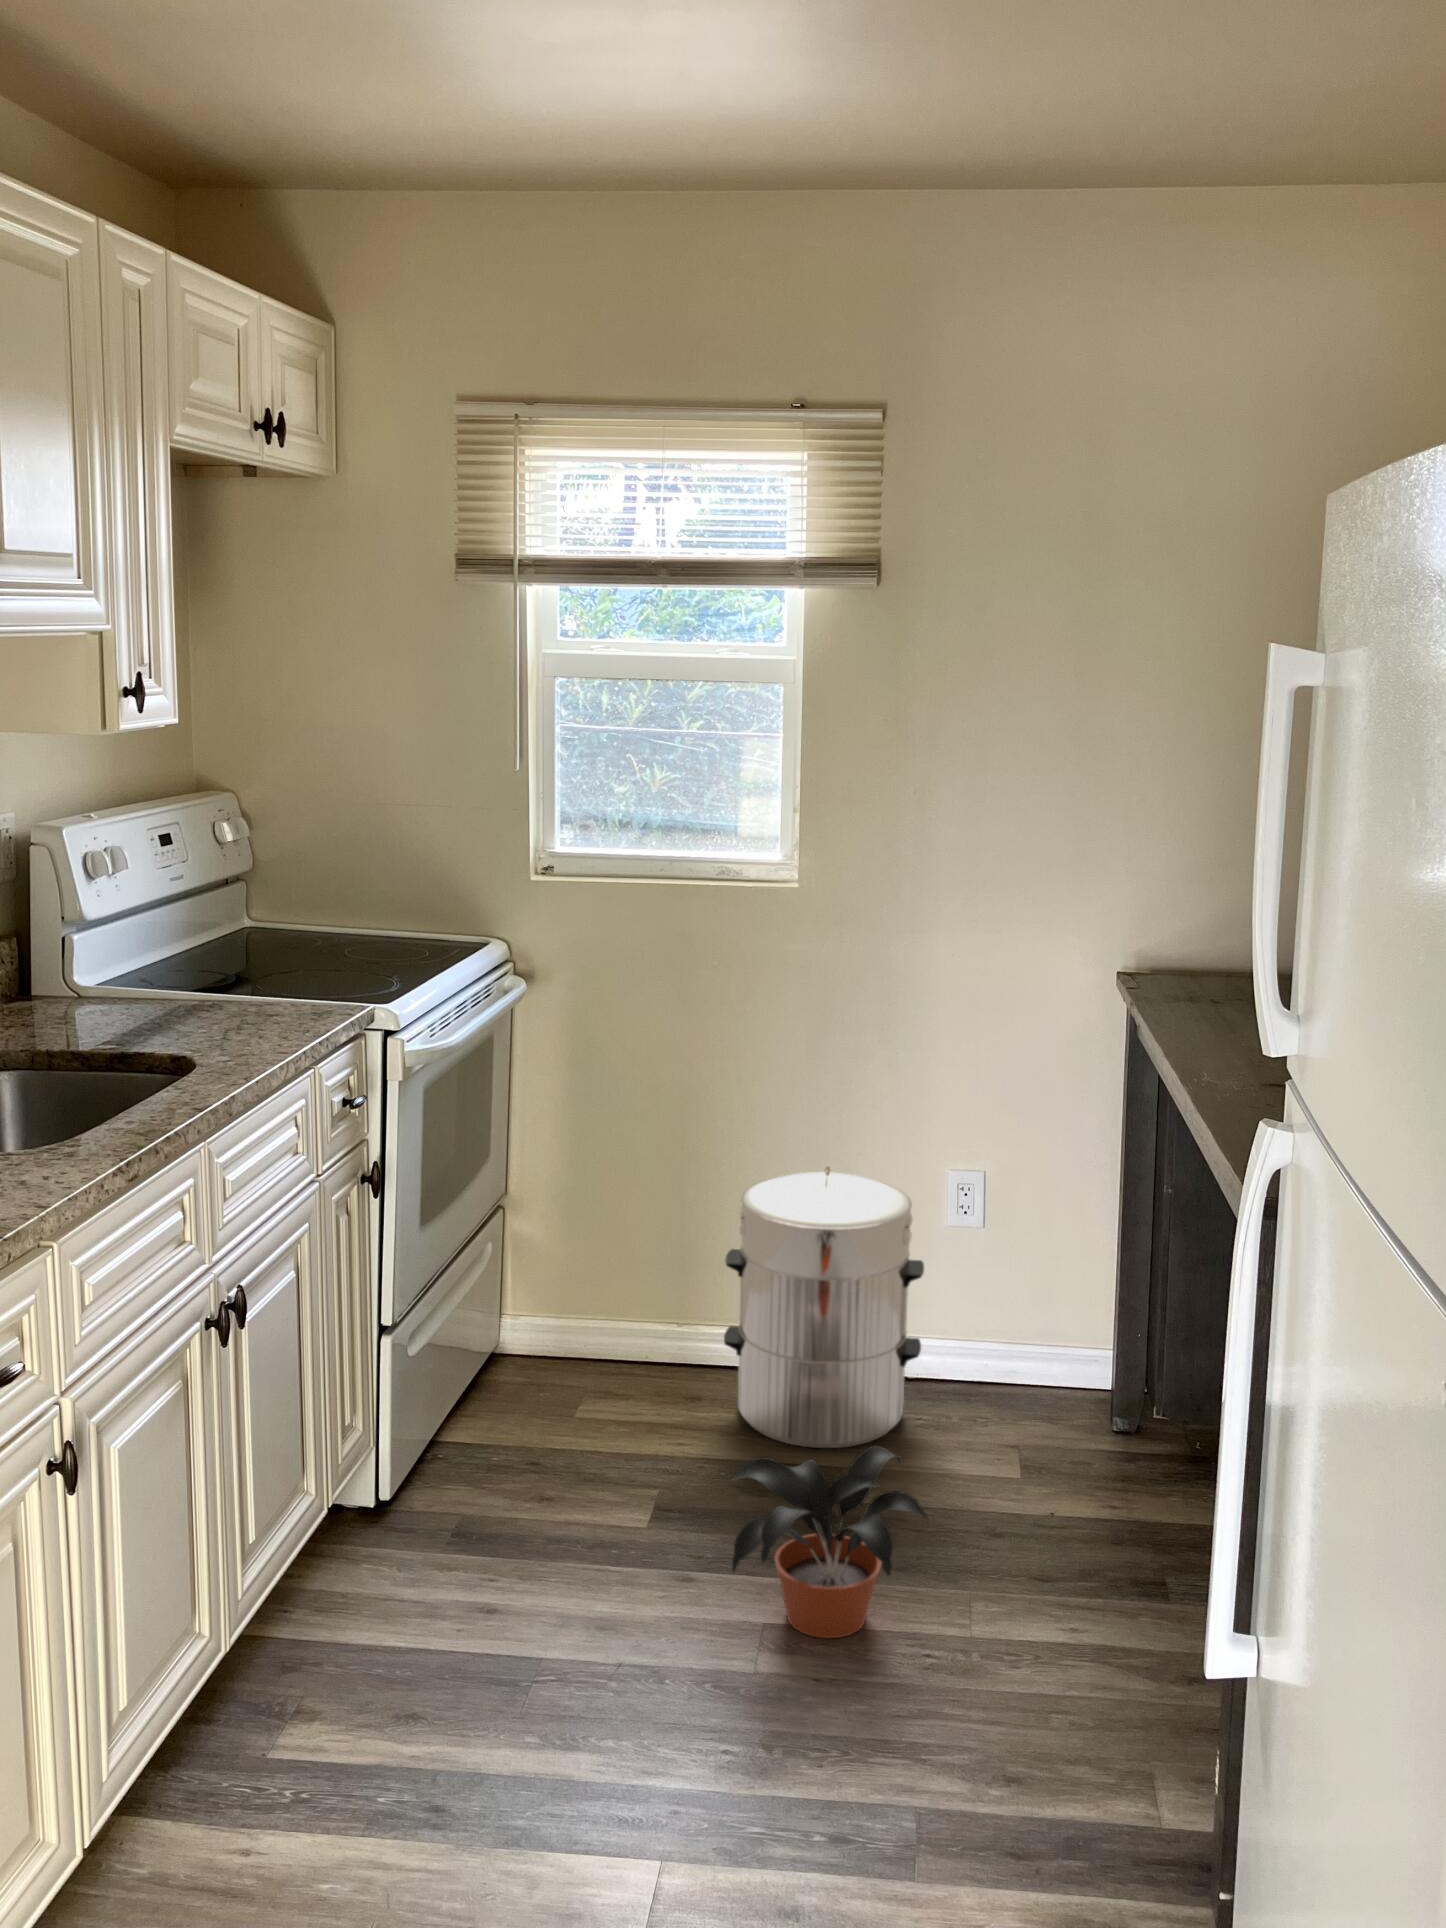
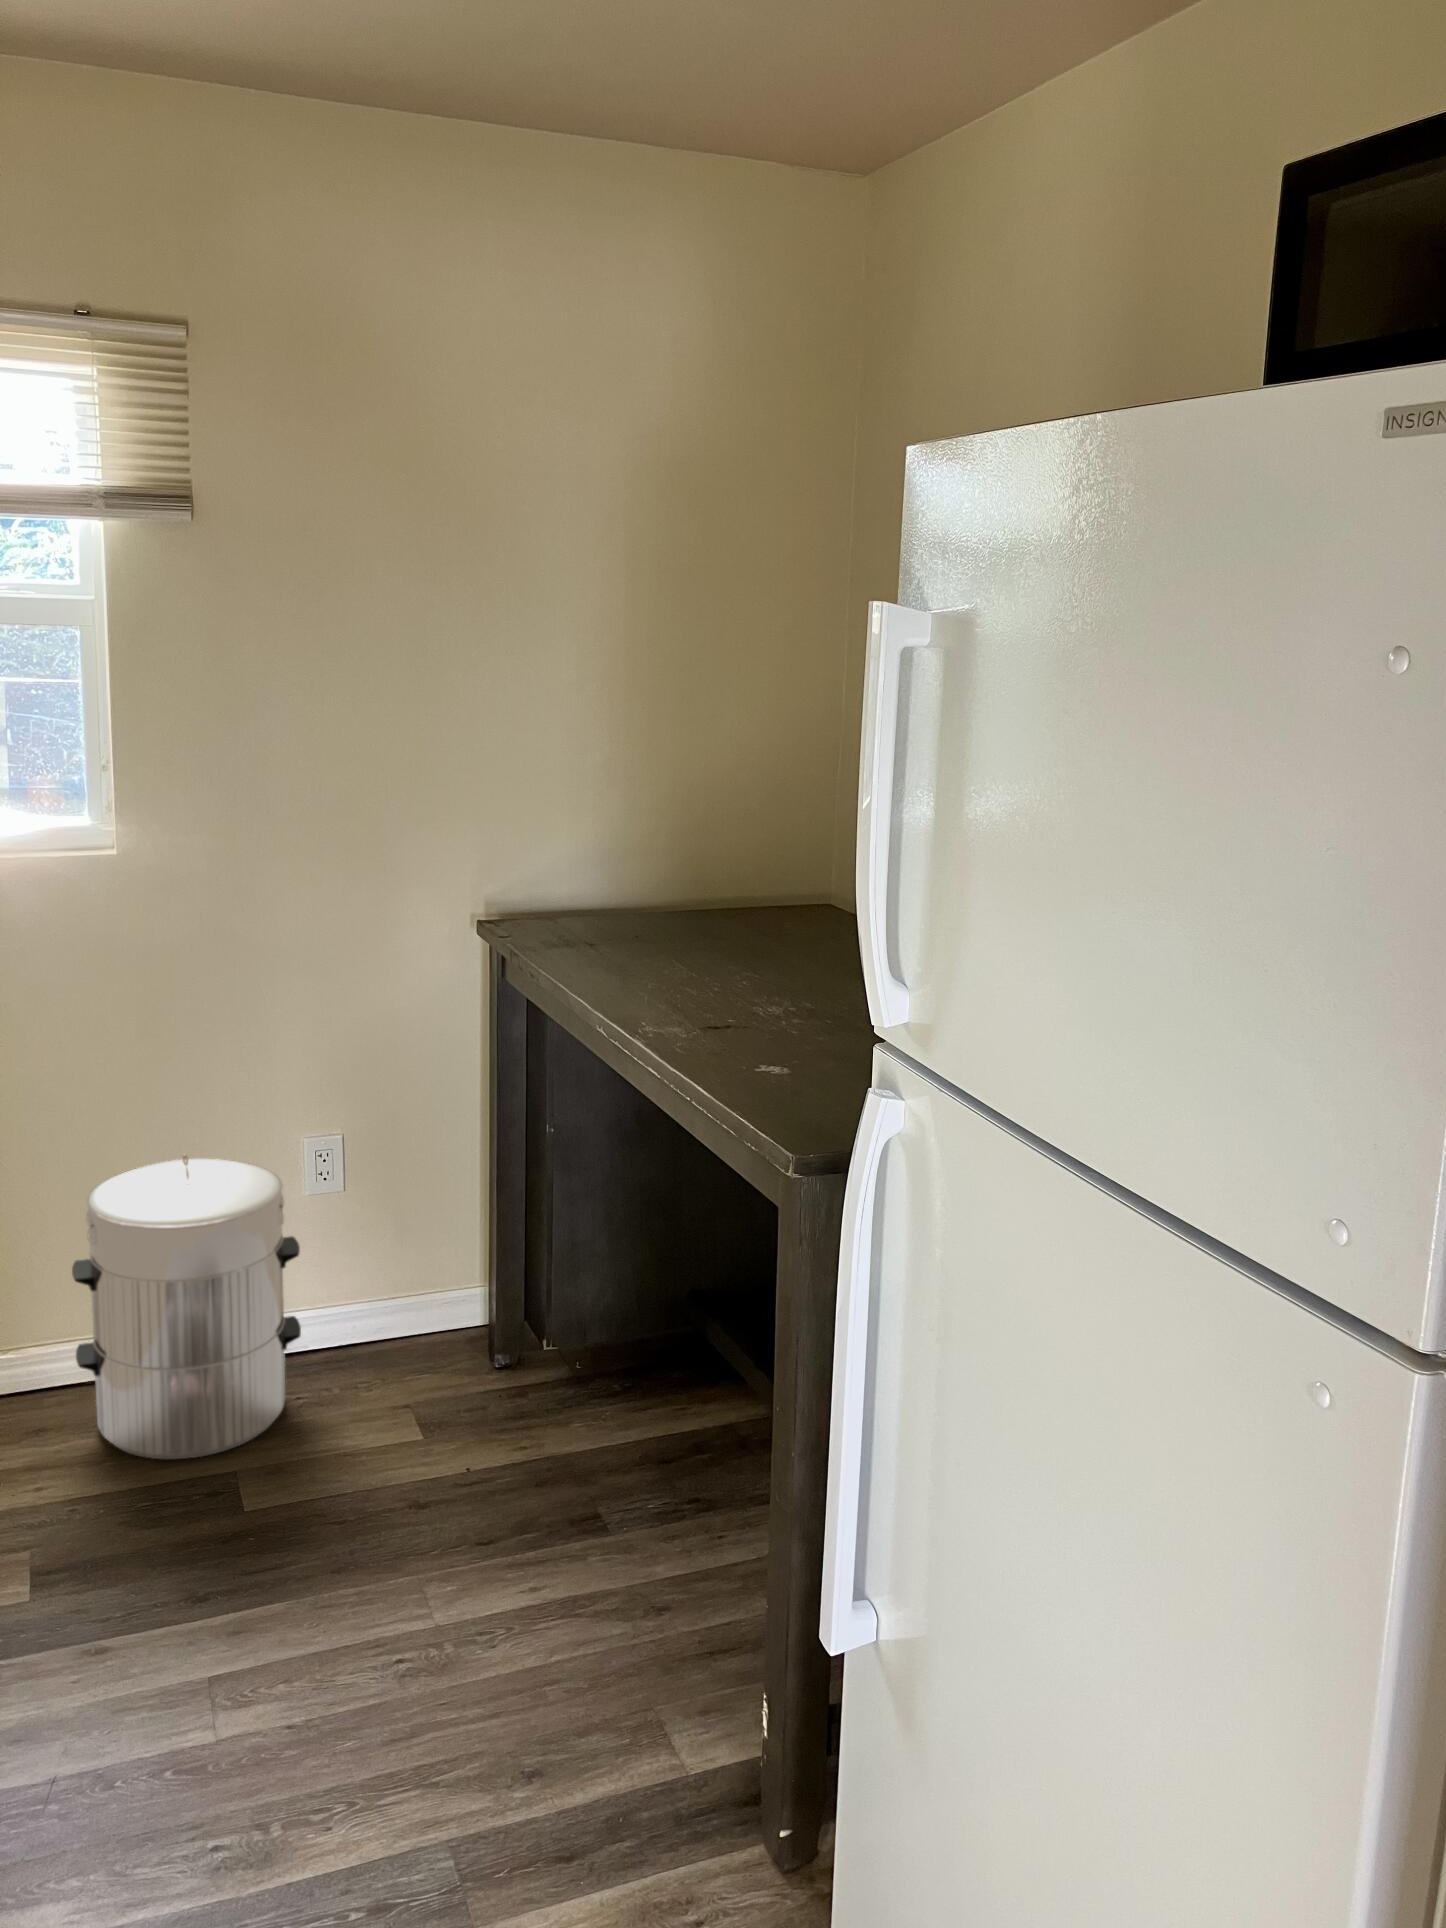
potted plant: present [732,1446,928,1638] -> none [147,1452,383,1678]

